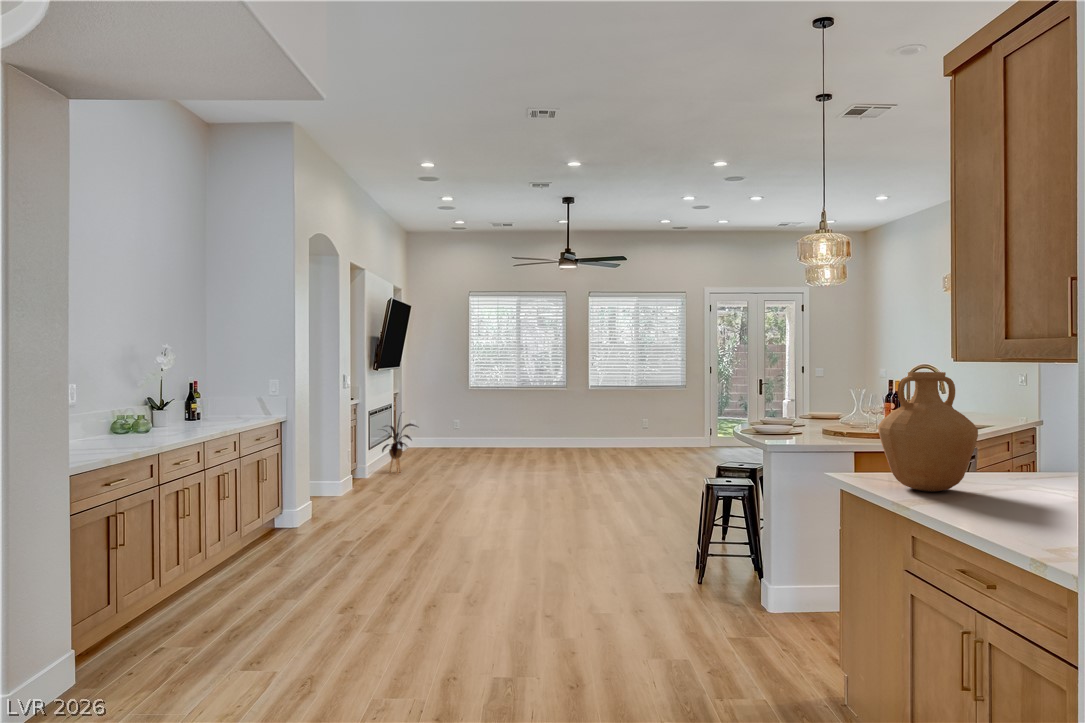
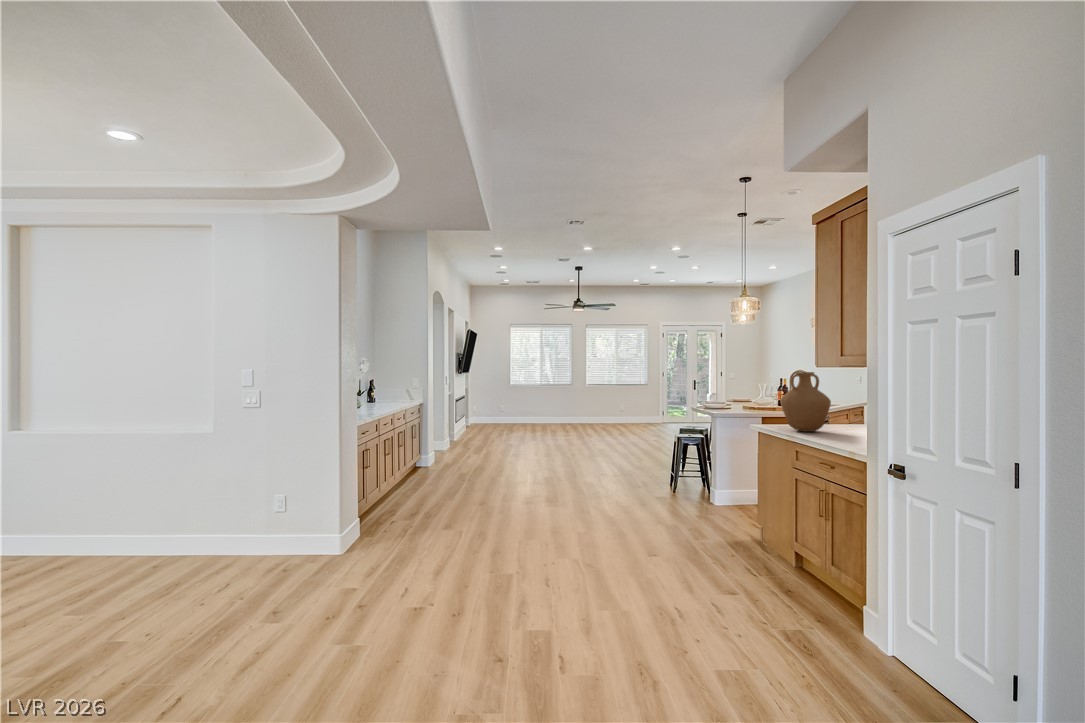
house plant: present [382,415,417,474] -> none [459,399,486,438]

